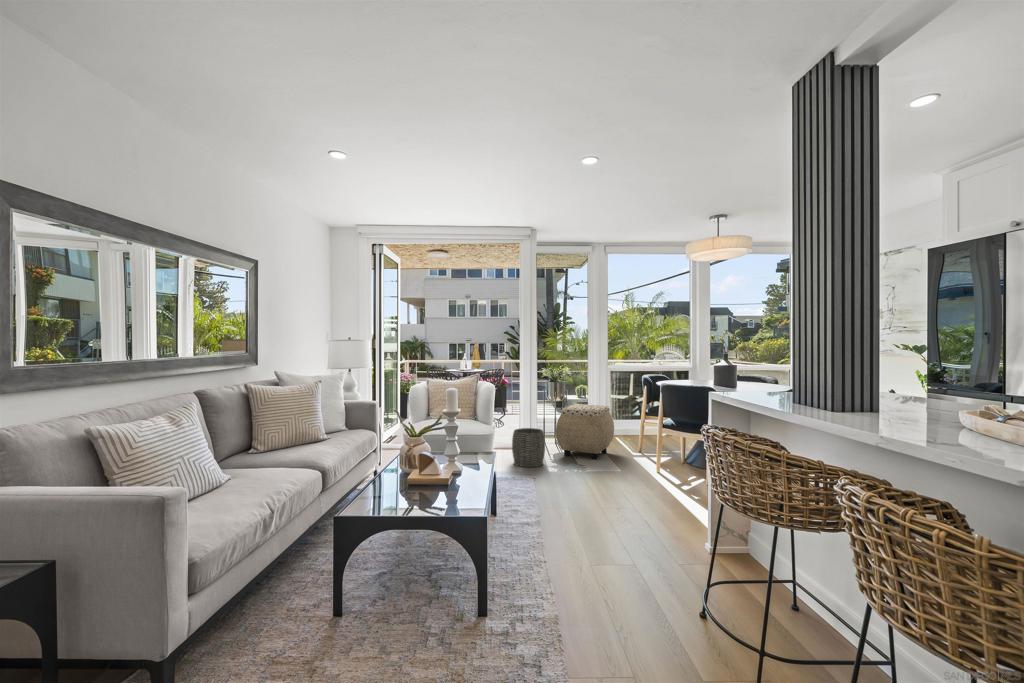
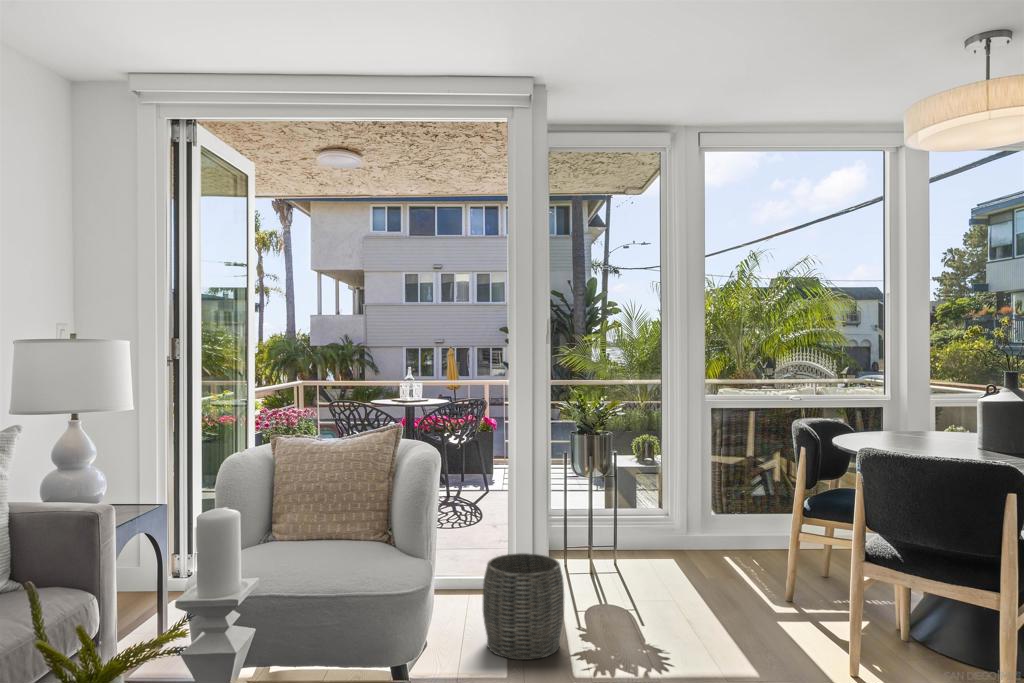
ottoman: present [556,404,614,459] -> none [590,487,728,629]

